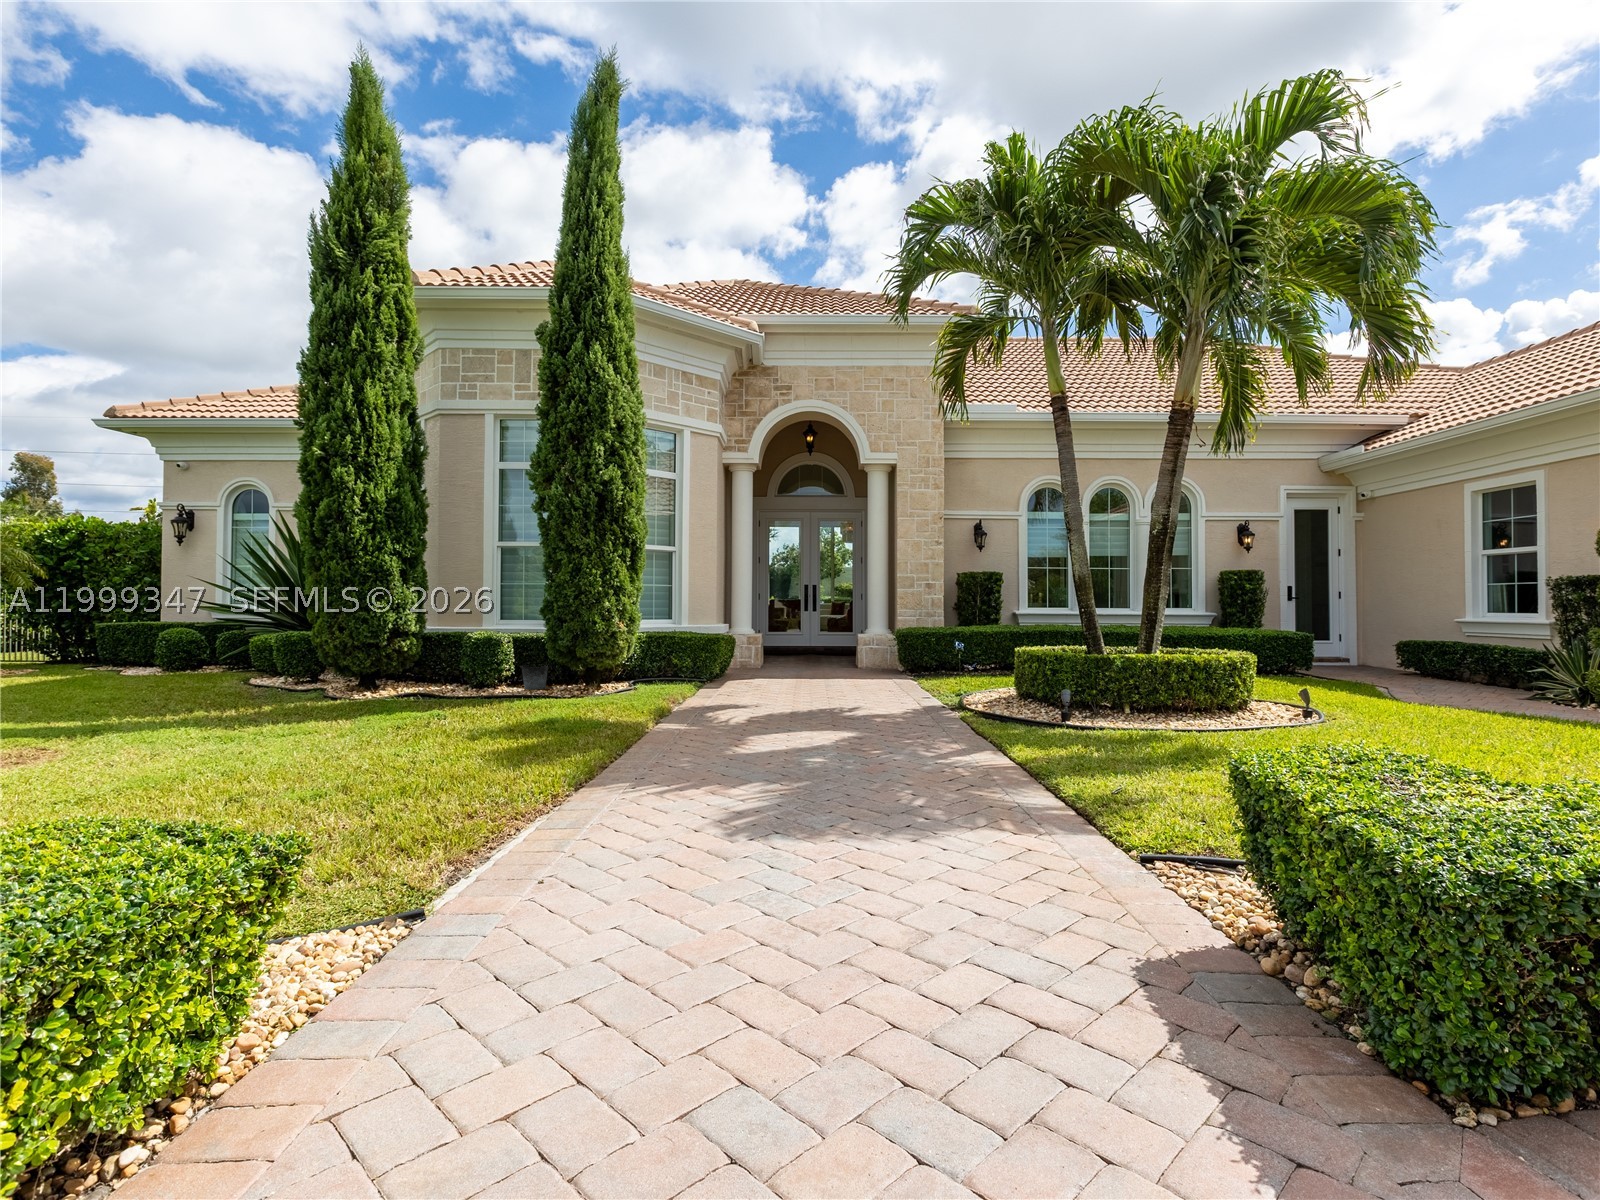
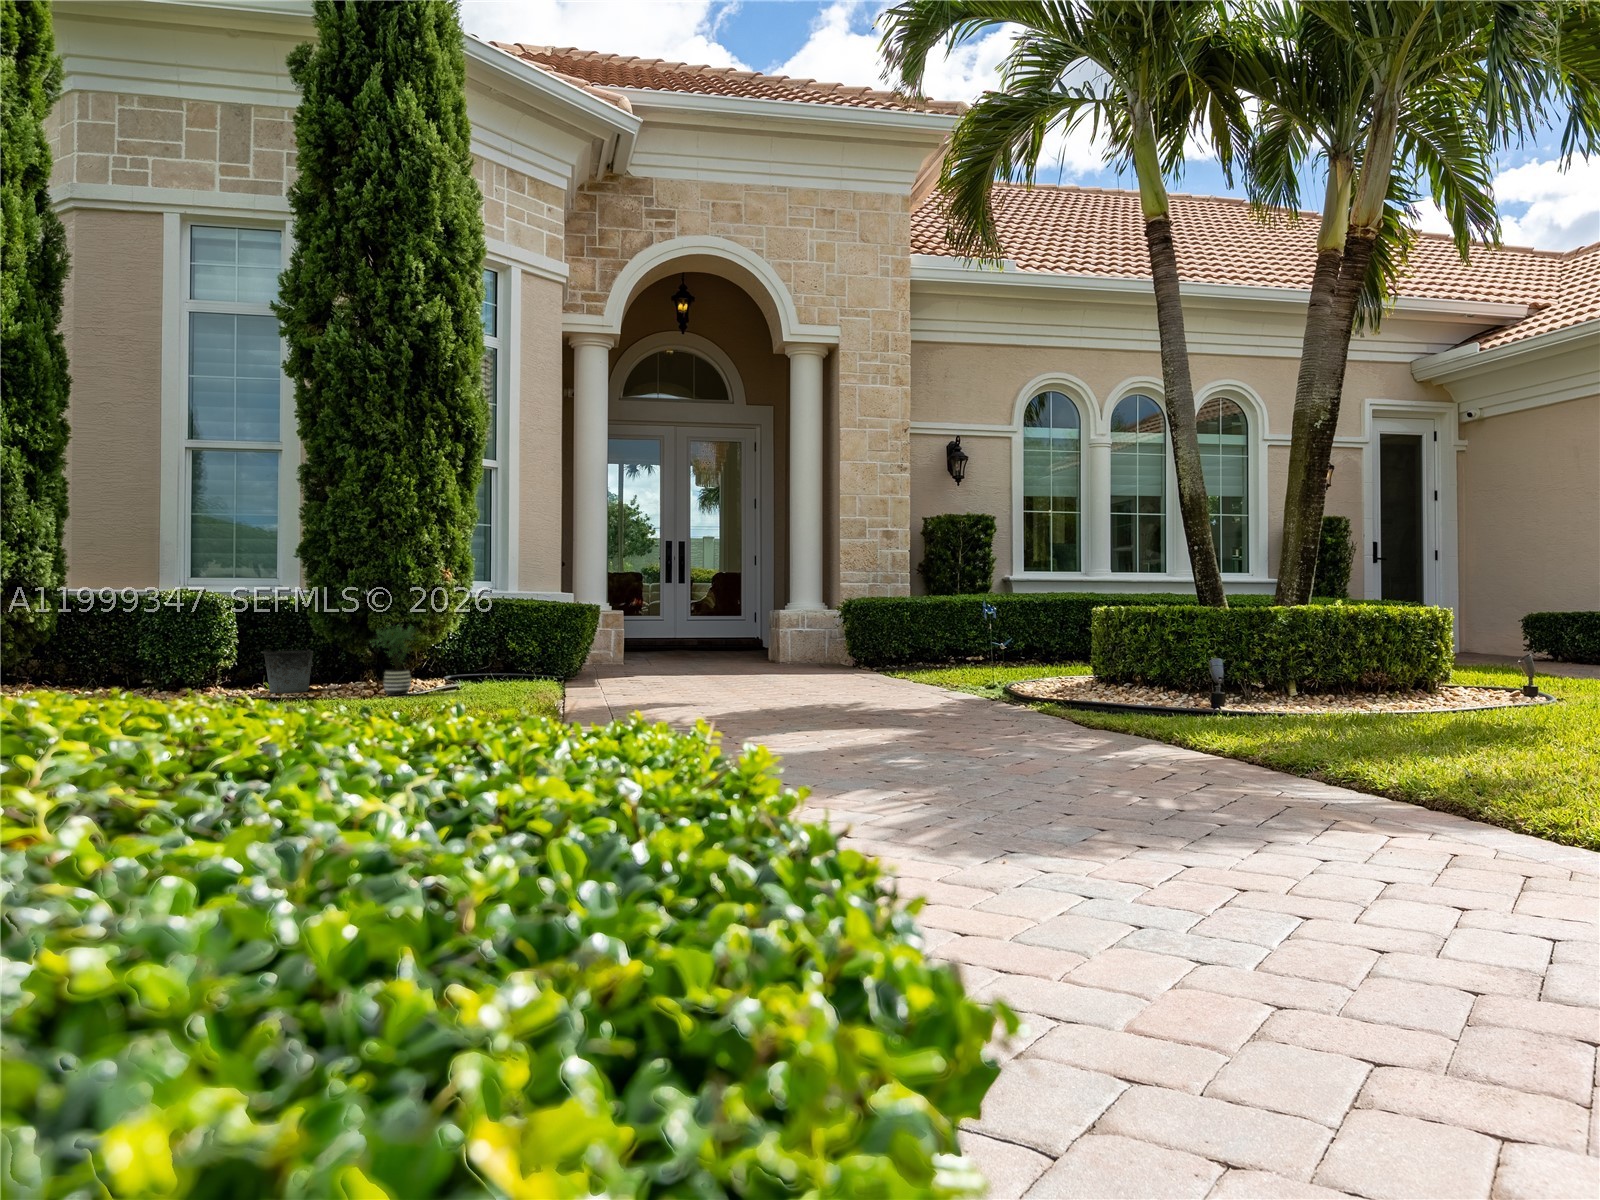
potted plant: none [566,653,596,695] -> present [370,625,414,696]

